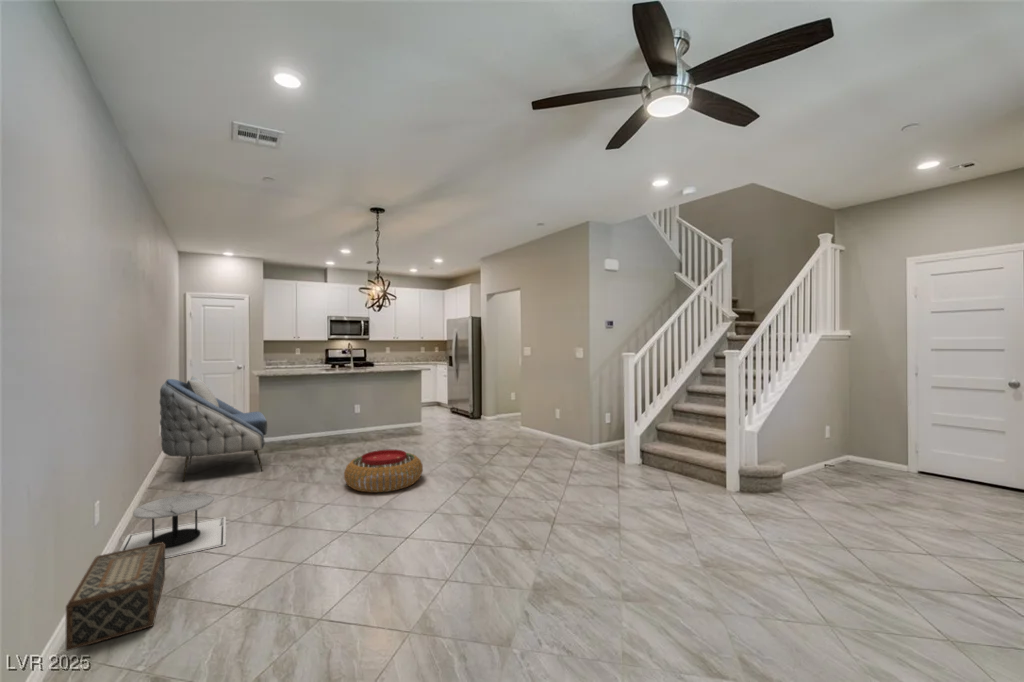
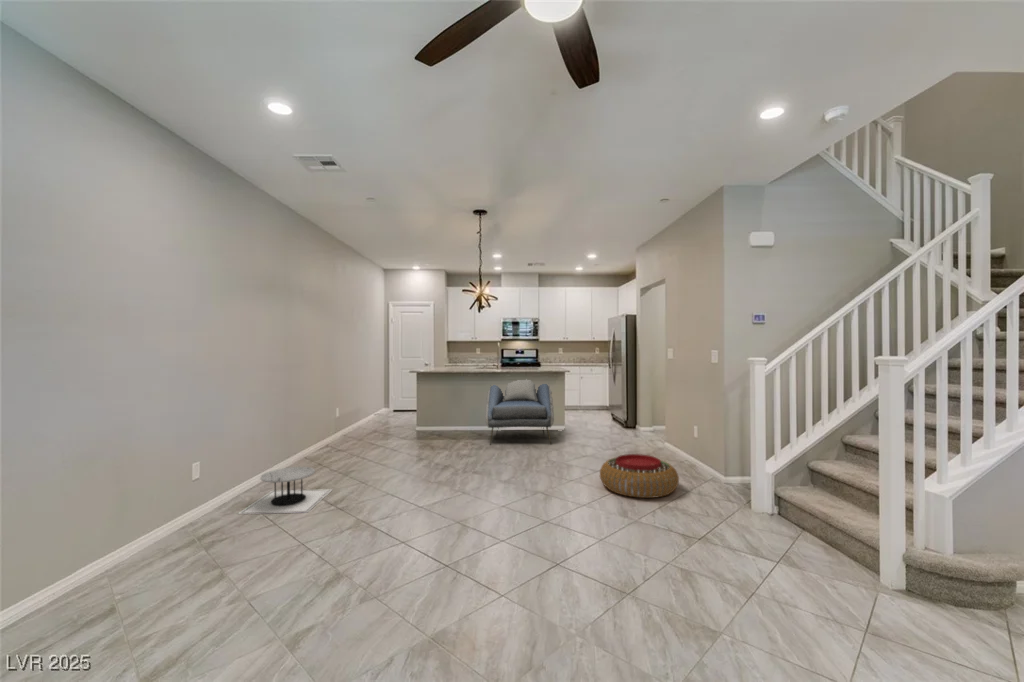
armchair: present [160,377,267,481] -> present [485,379,554,445]
pouf: present [344,449,423,492] -> present [600,454,679,498]
woven basket: present [66,543,165,651] -> none [164,501,253,562]

